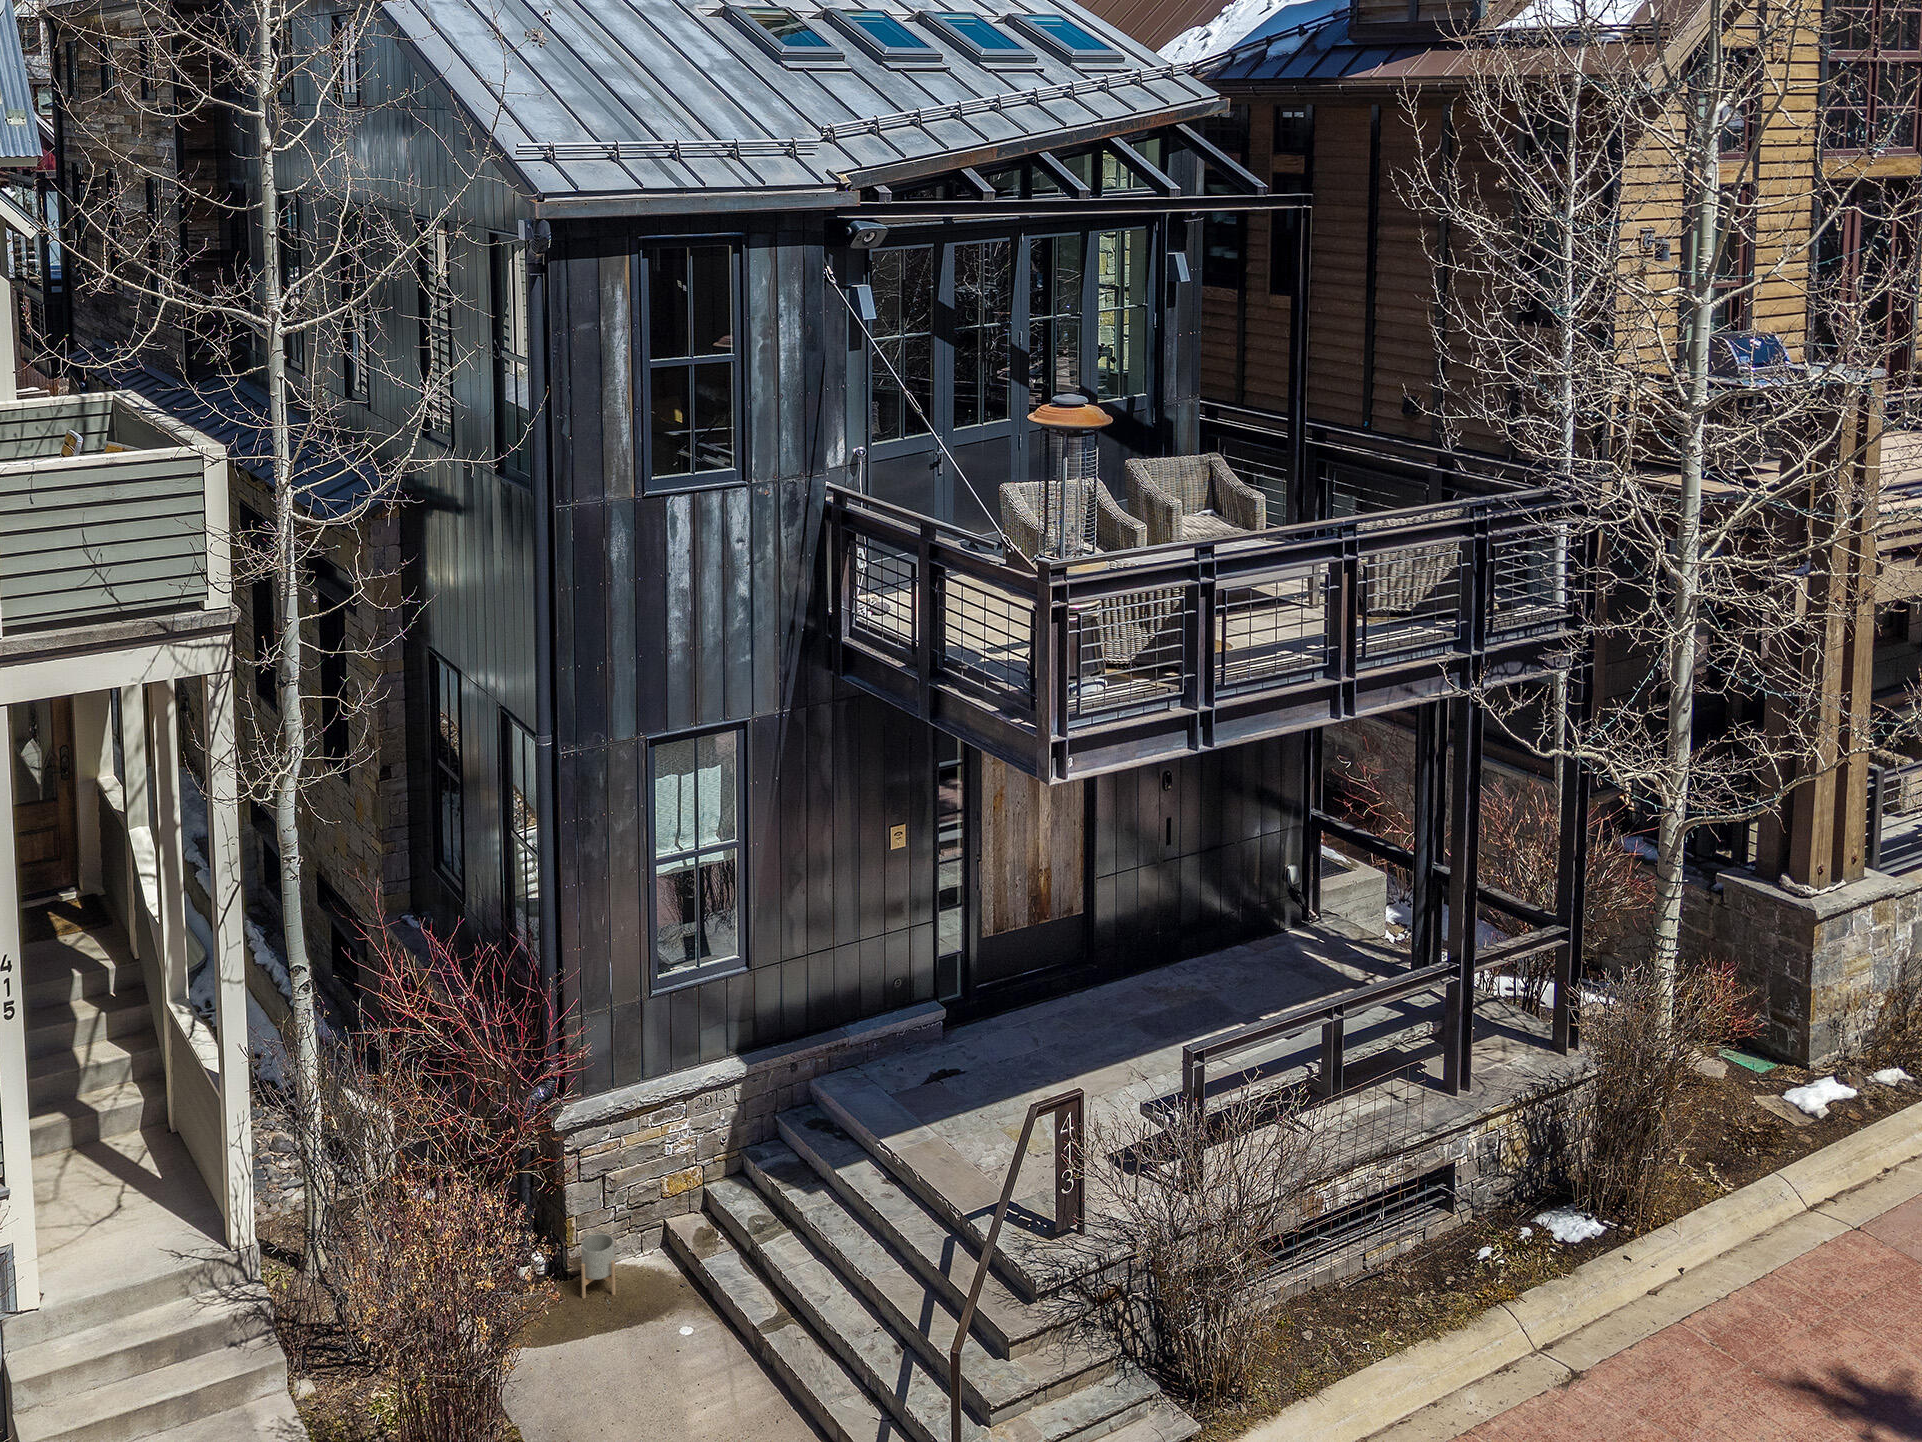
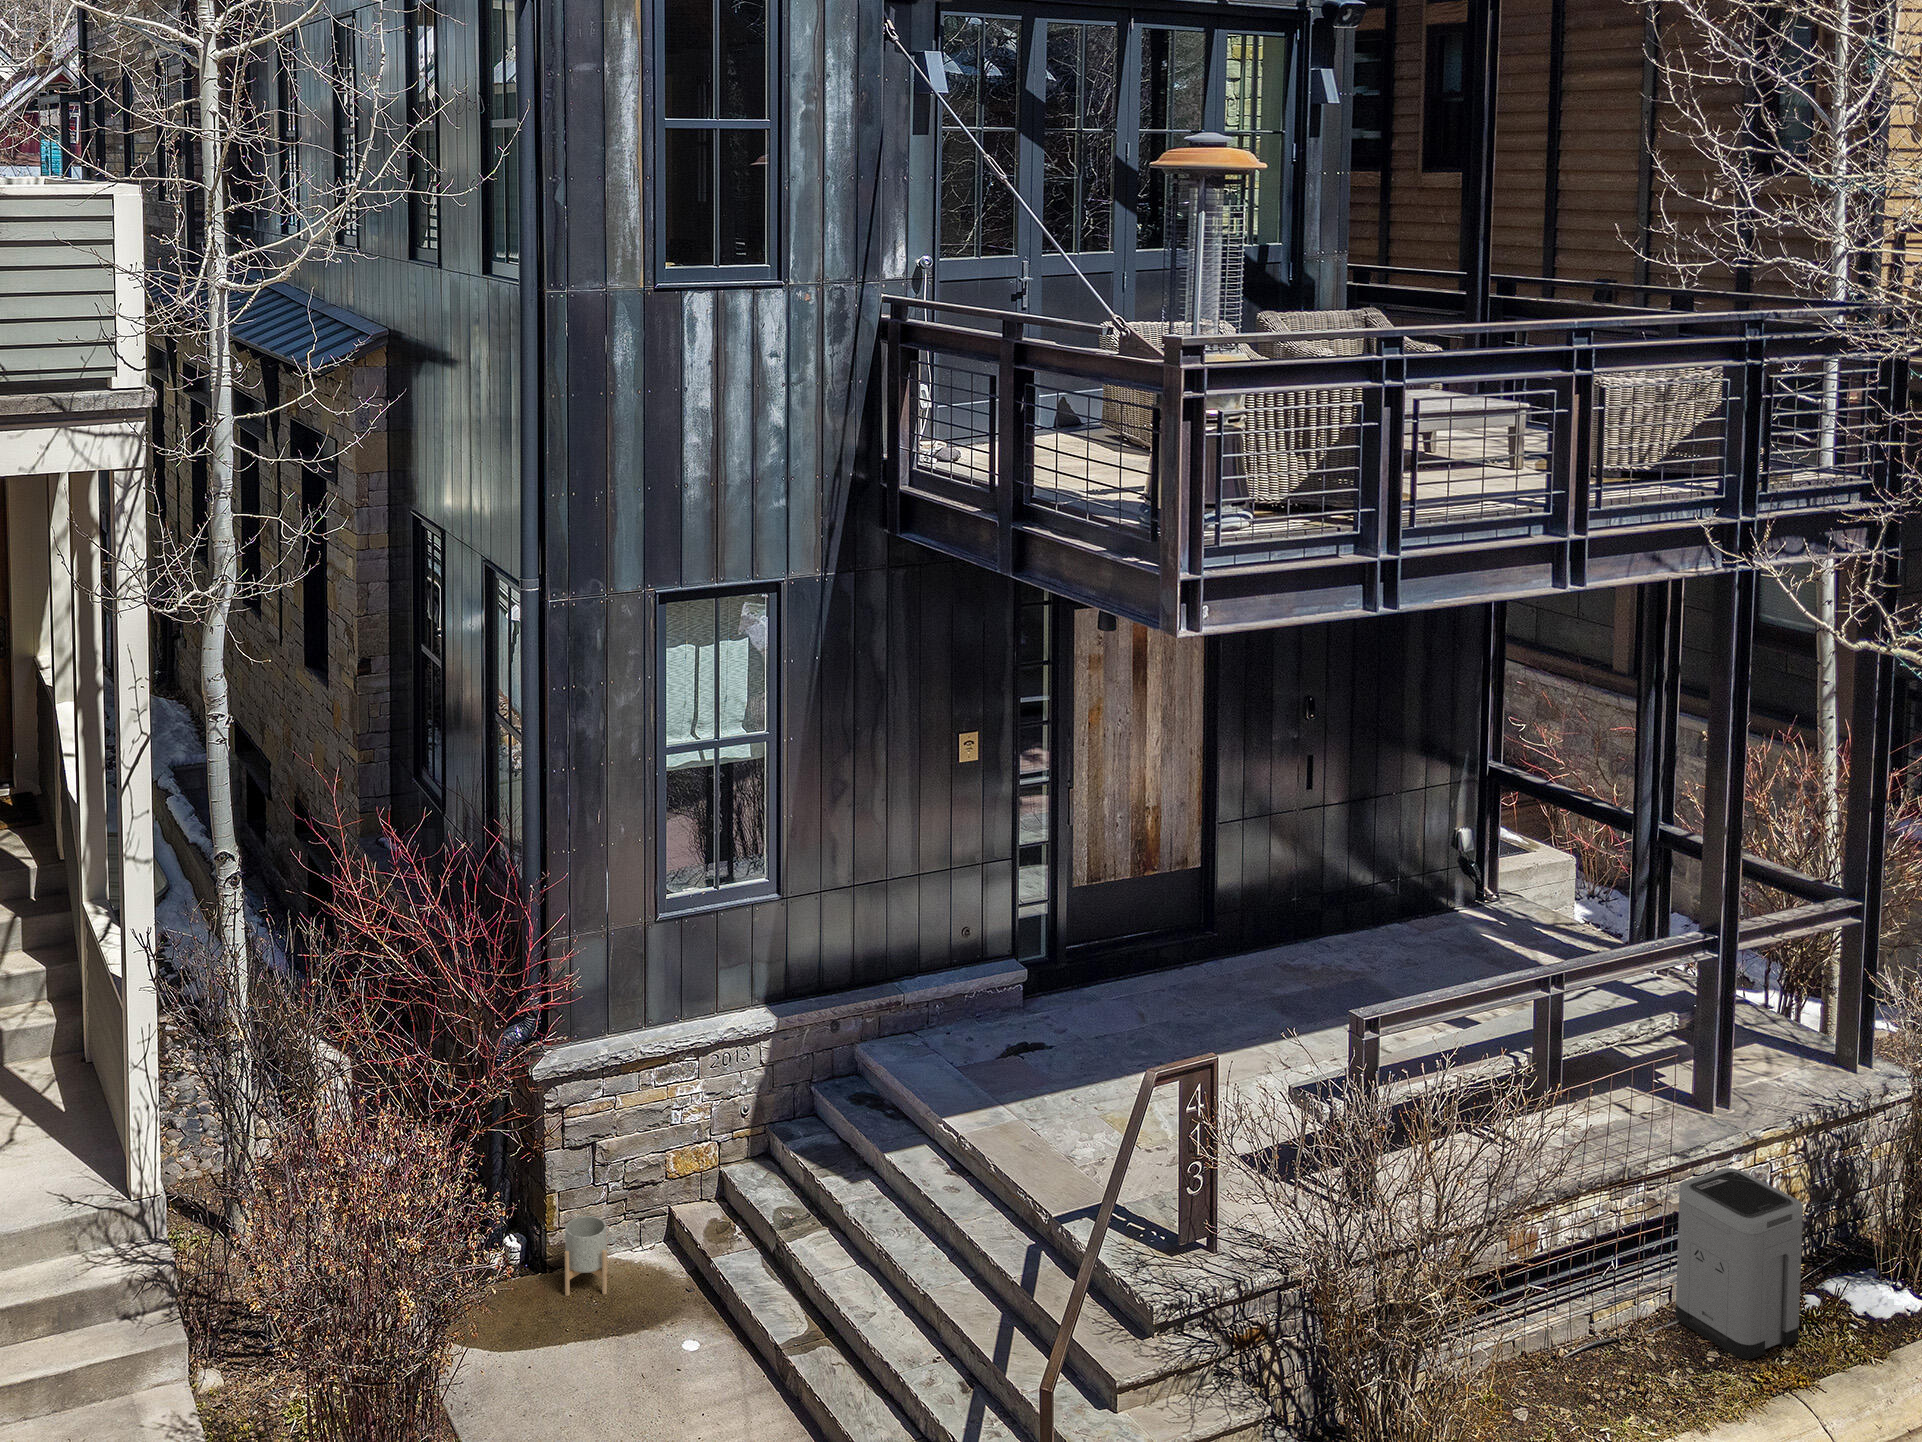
trash can: none [1427,1137,1515,1281] -> present [1676,1168,1803,1360]

